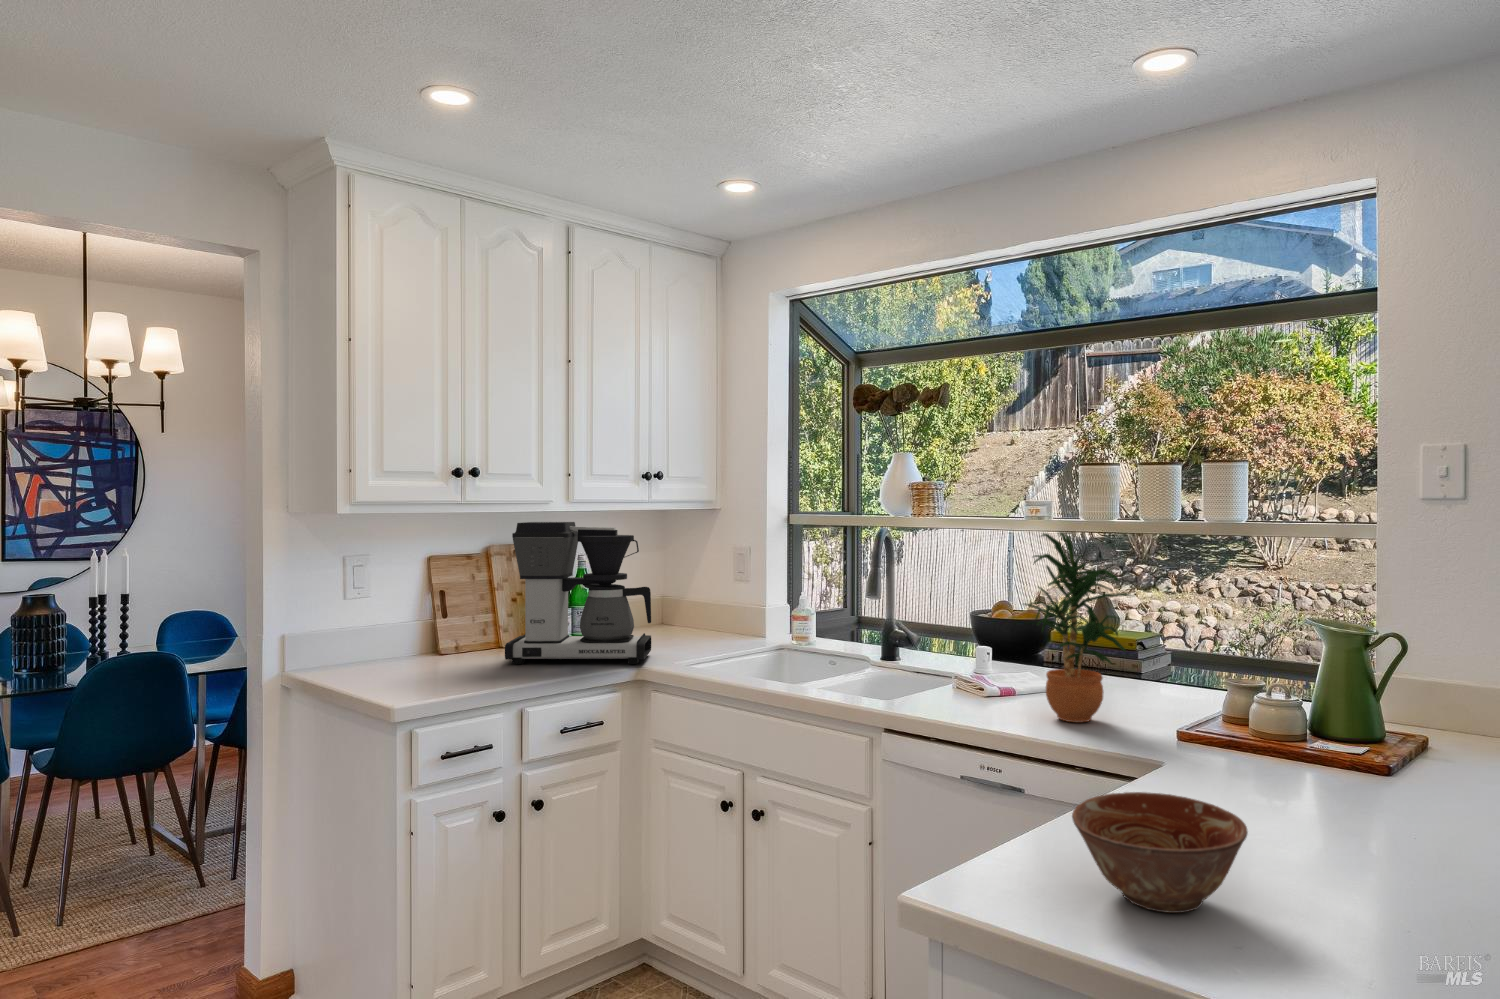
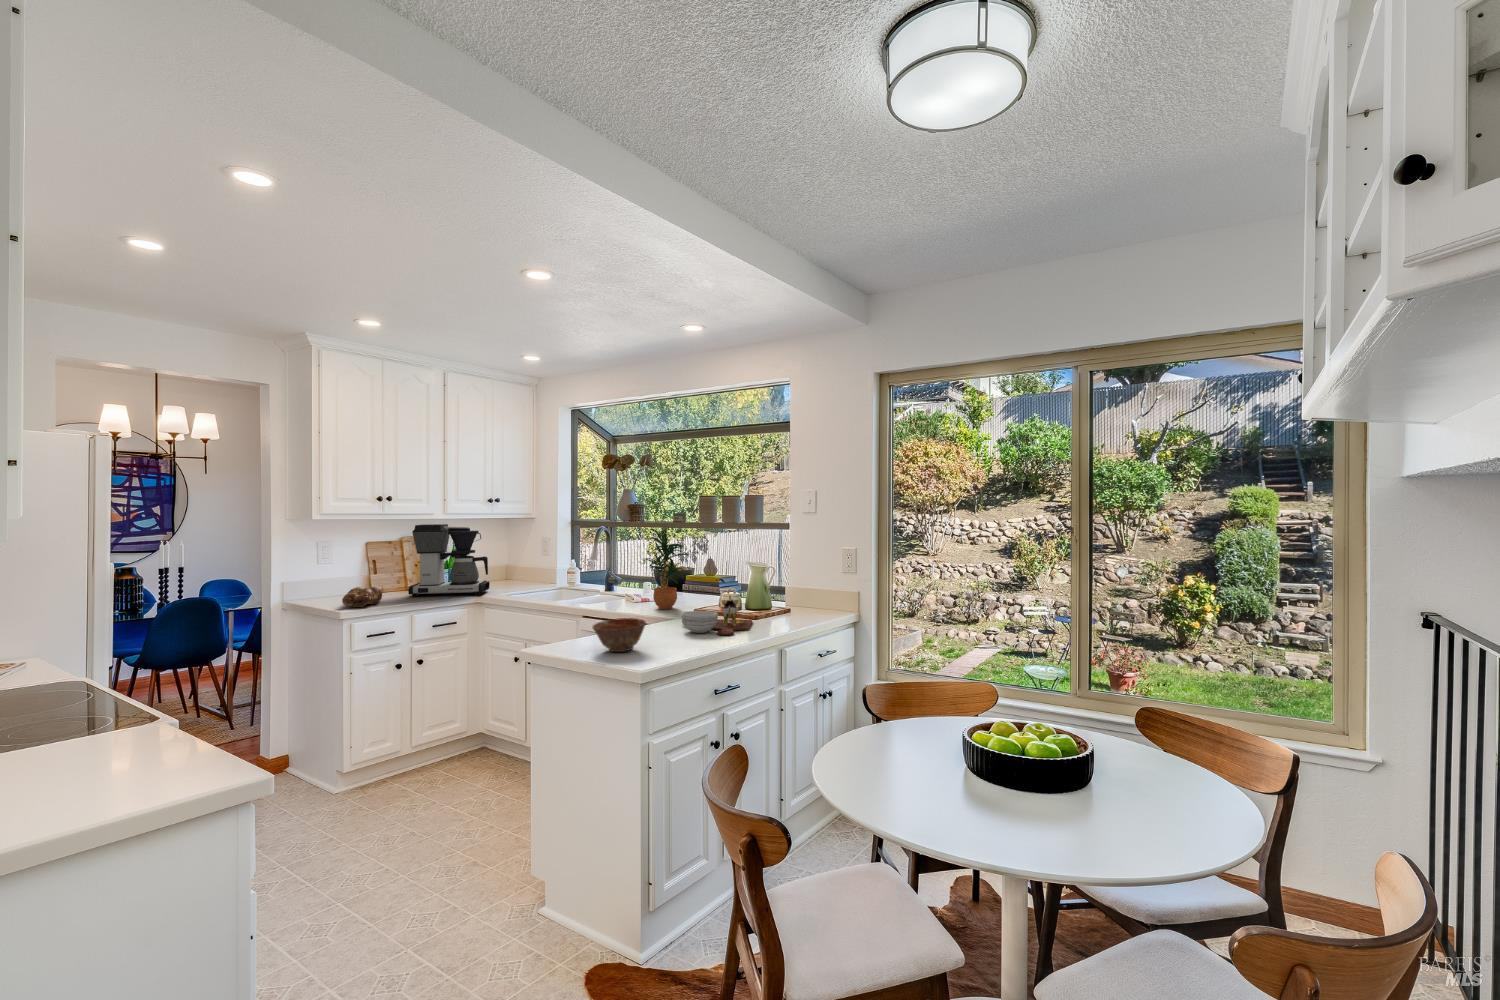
bread loaf: none [385,645,458,688] -> present [342,587,382,607]
cutting board: none [1189,710,1423,841] -> present [681,595,752,635]

